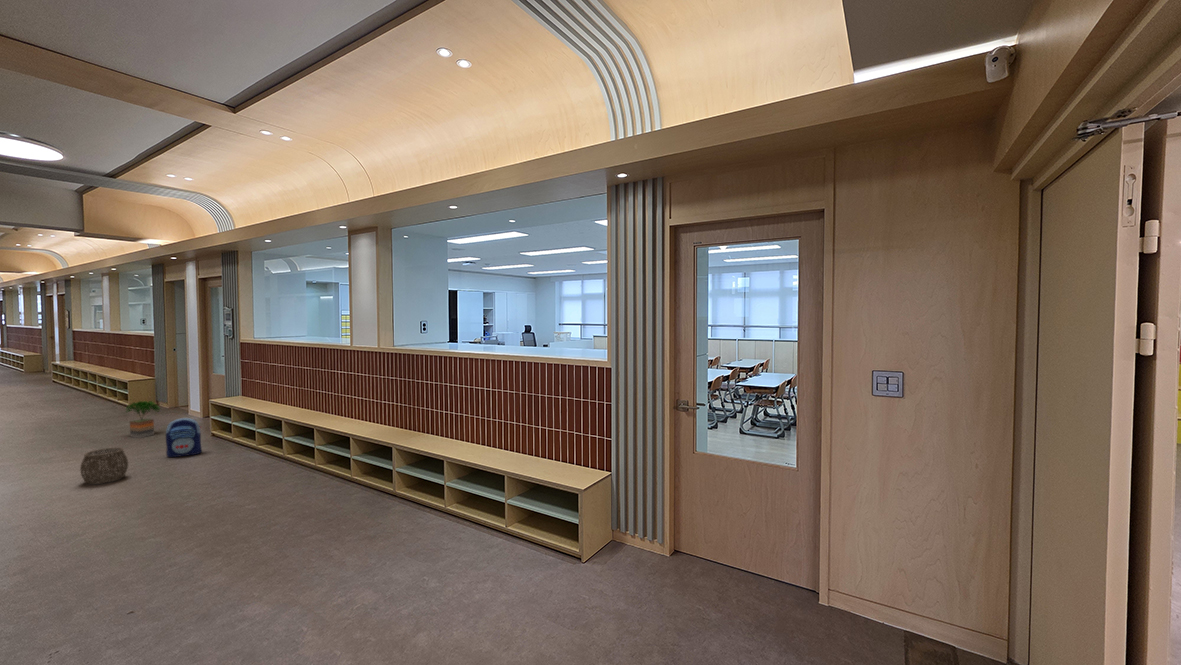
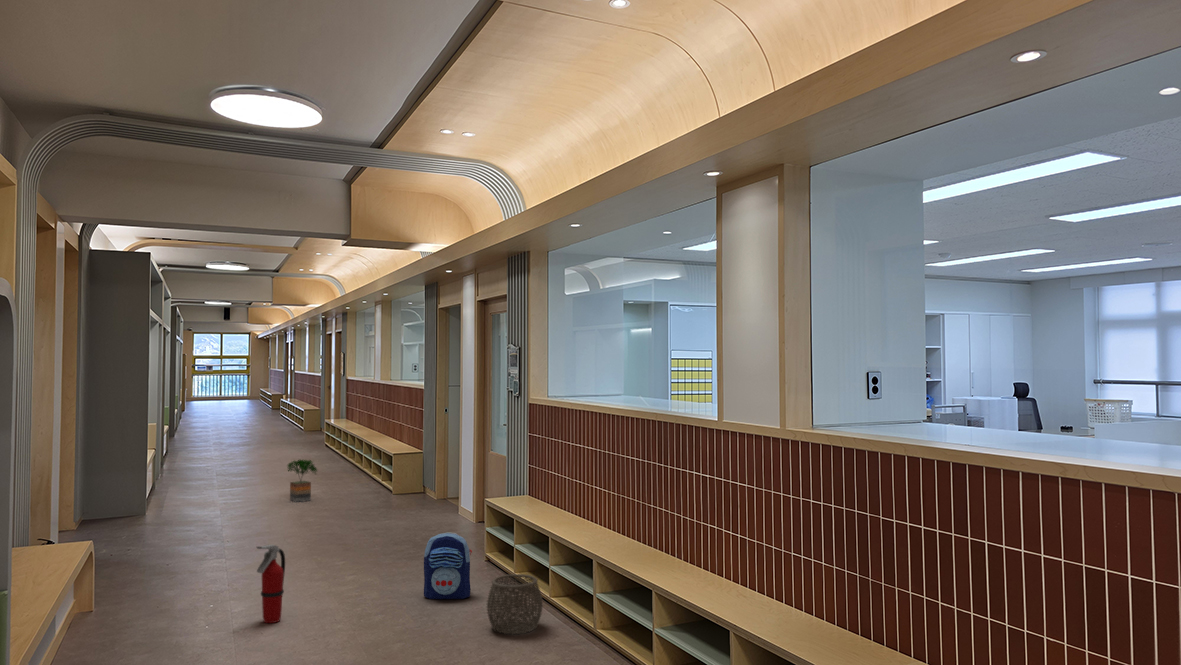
potted tree: present [126,401,160,438] -> present [288,460,317,502]
fire extinguisher: none [26,436,52,485] -> present [257,545,285,623]
woven basket: present [80,448,128,484] -> present [487,574,542,634]

